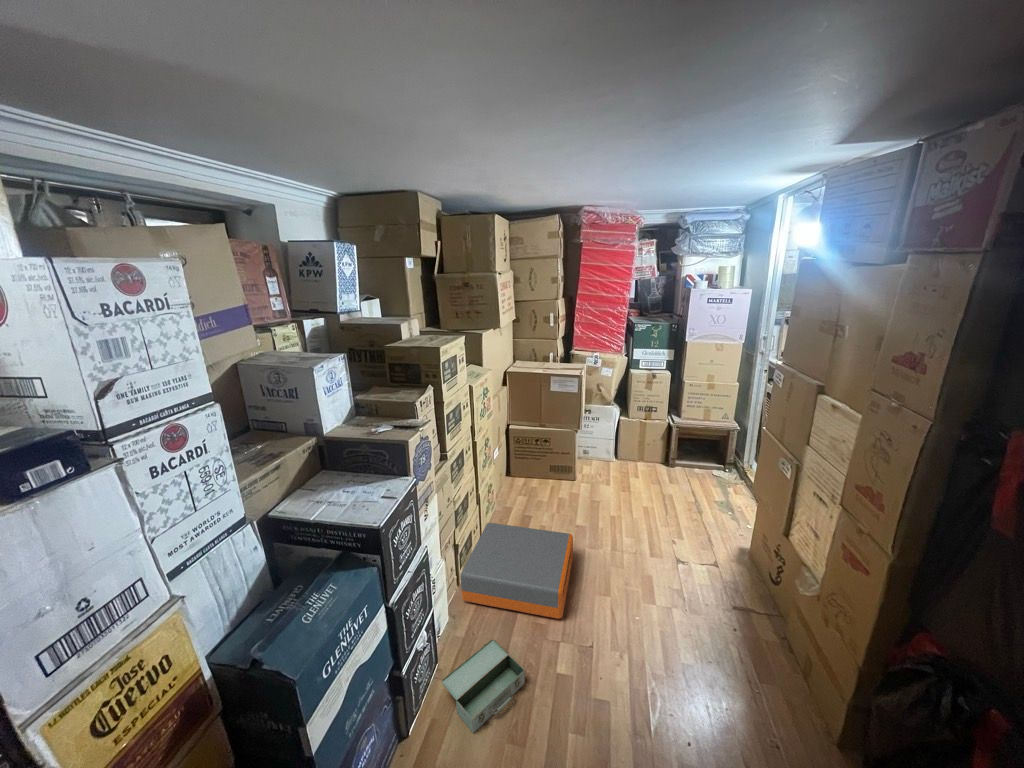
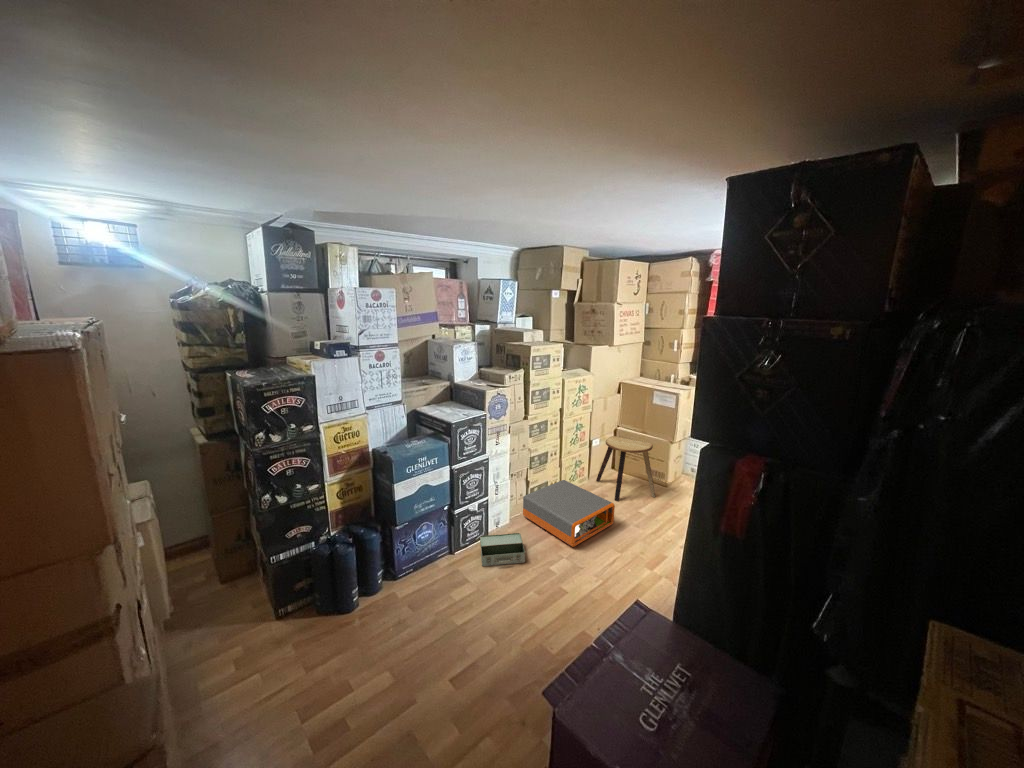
stool: none [505,440,579,523] -> present [596,436,655,501]

